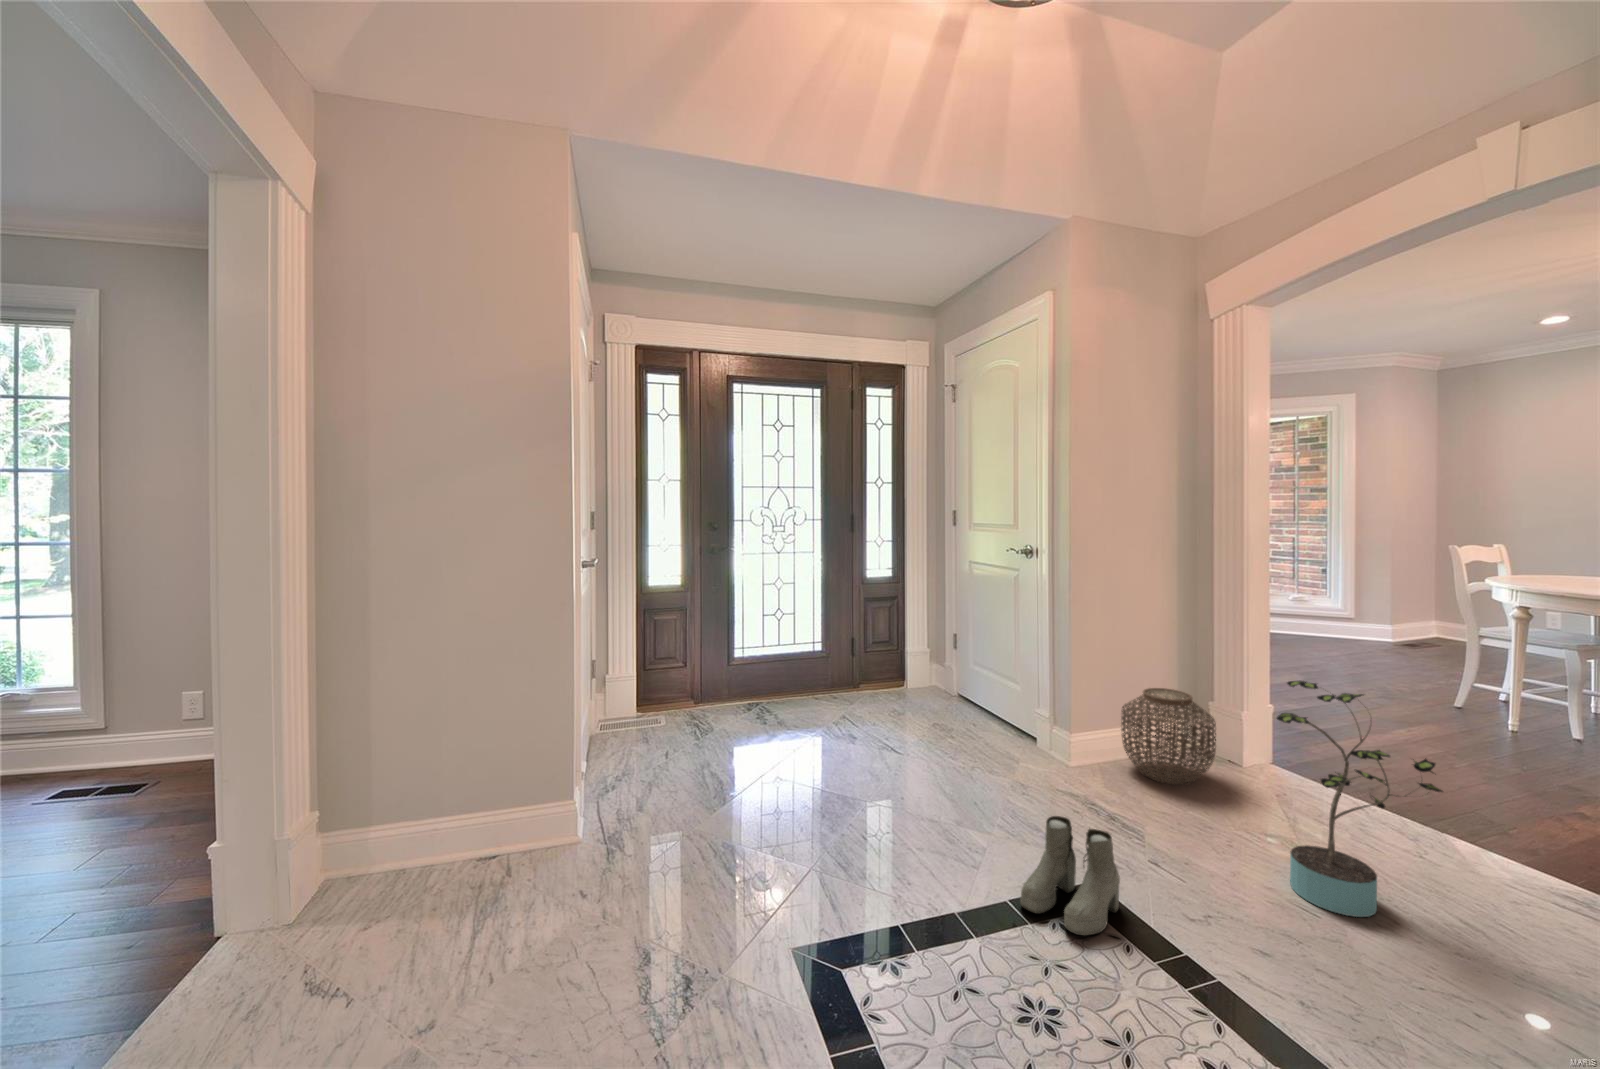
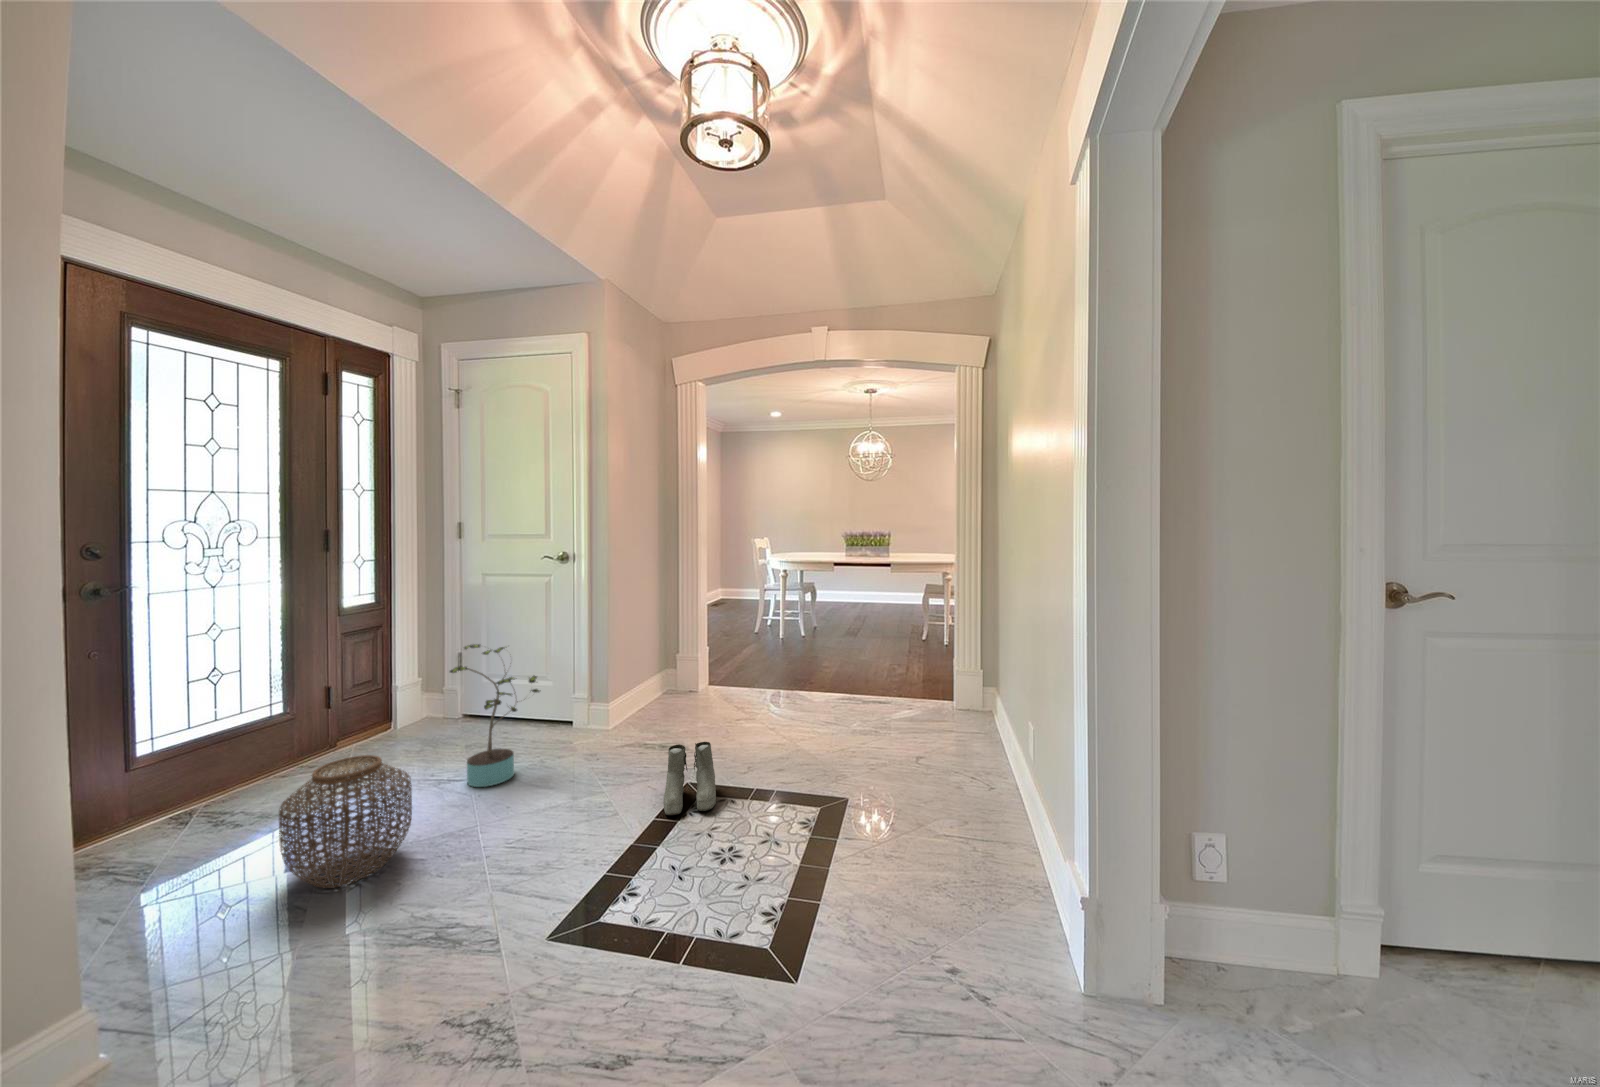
potted plant: present [1277,681,1443,917] -> present [450,644,539,787]
woven basket: present [1121,688,1216,785] -> present [279,755,412,888]

